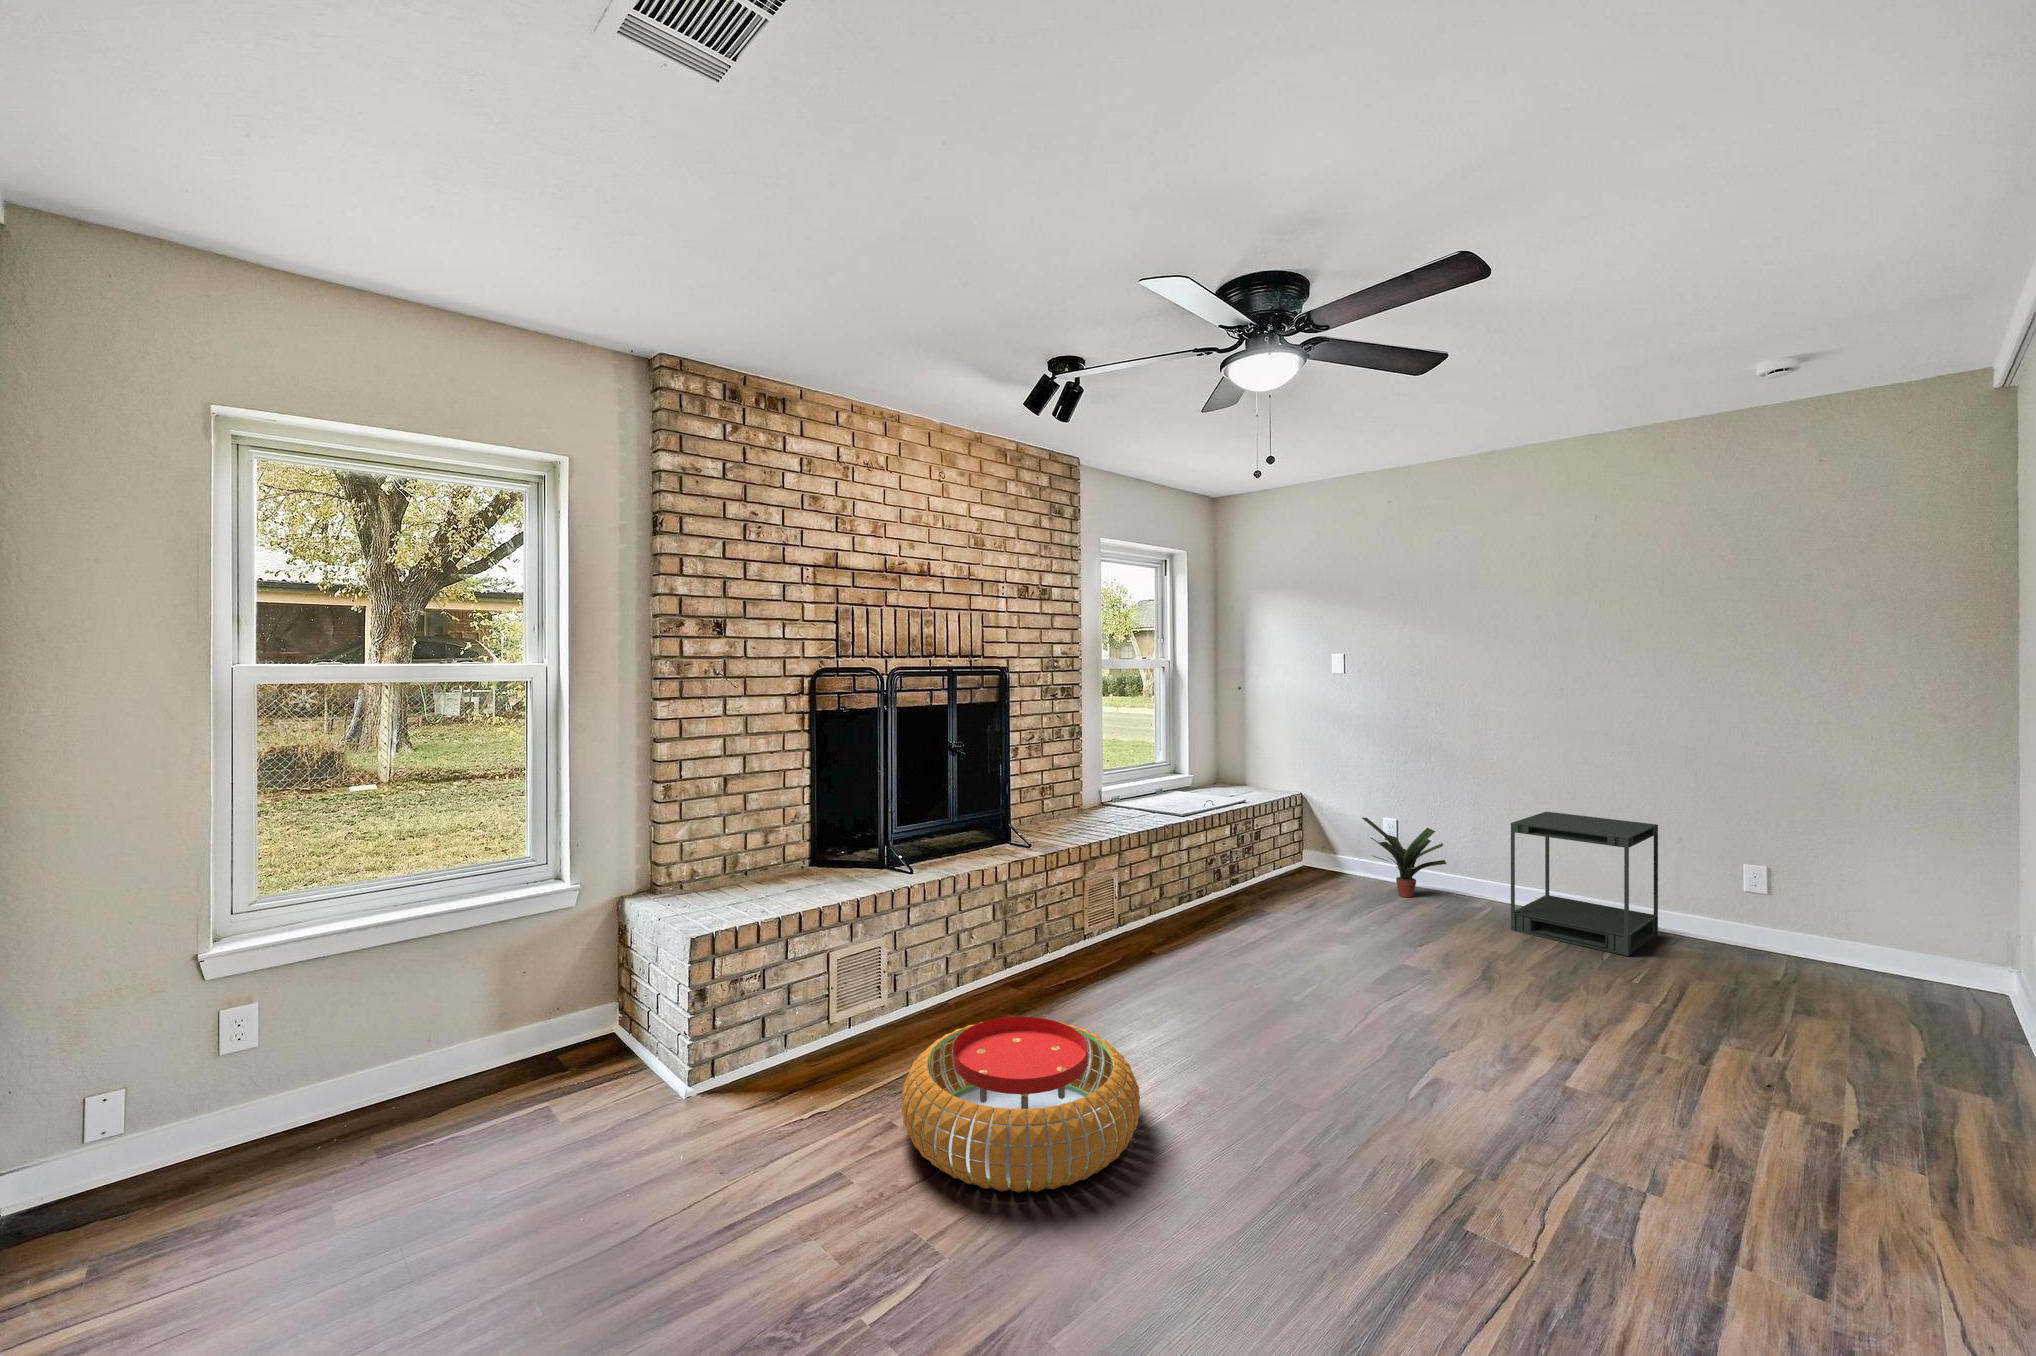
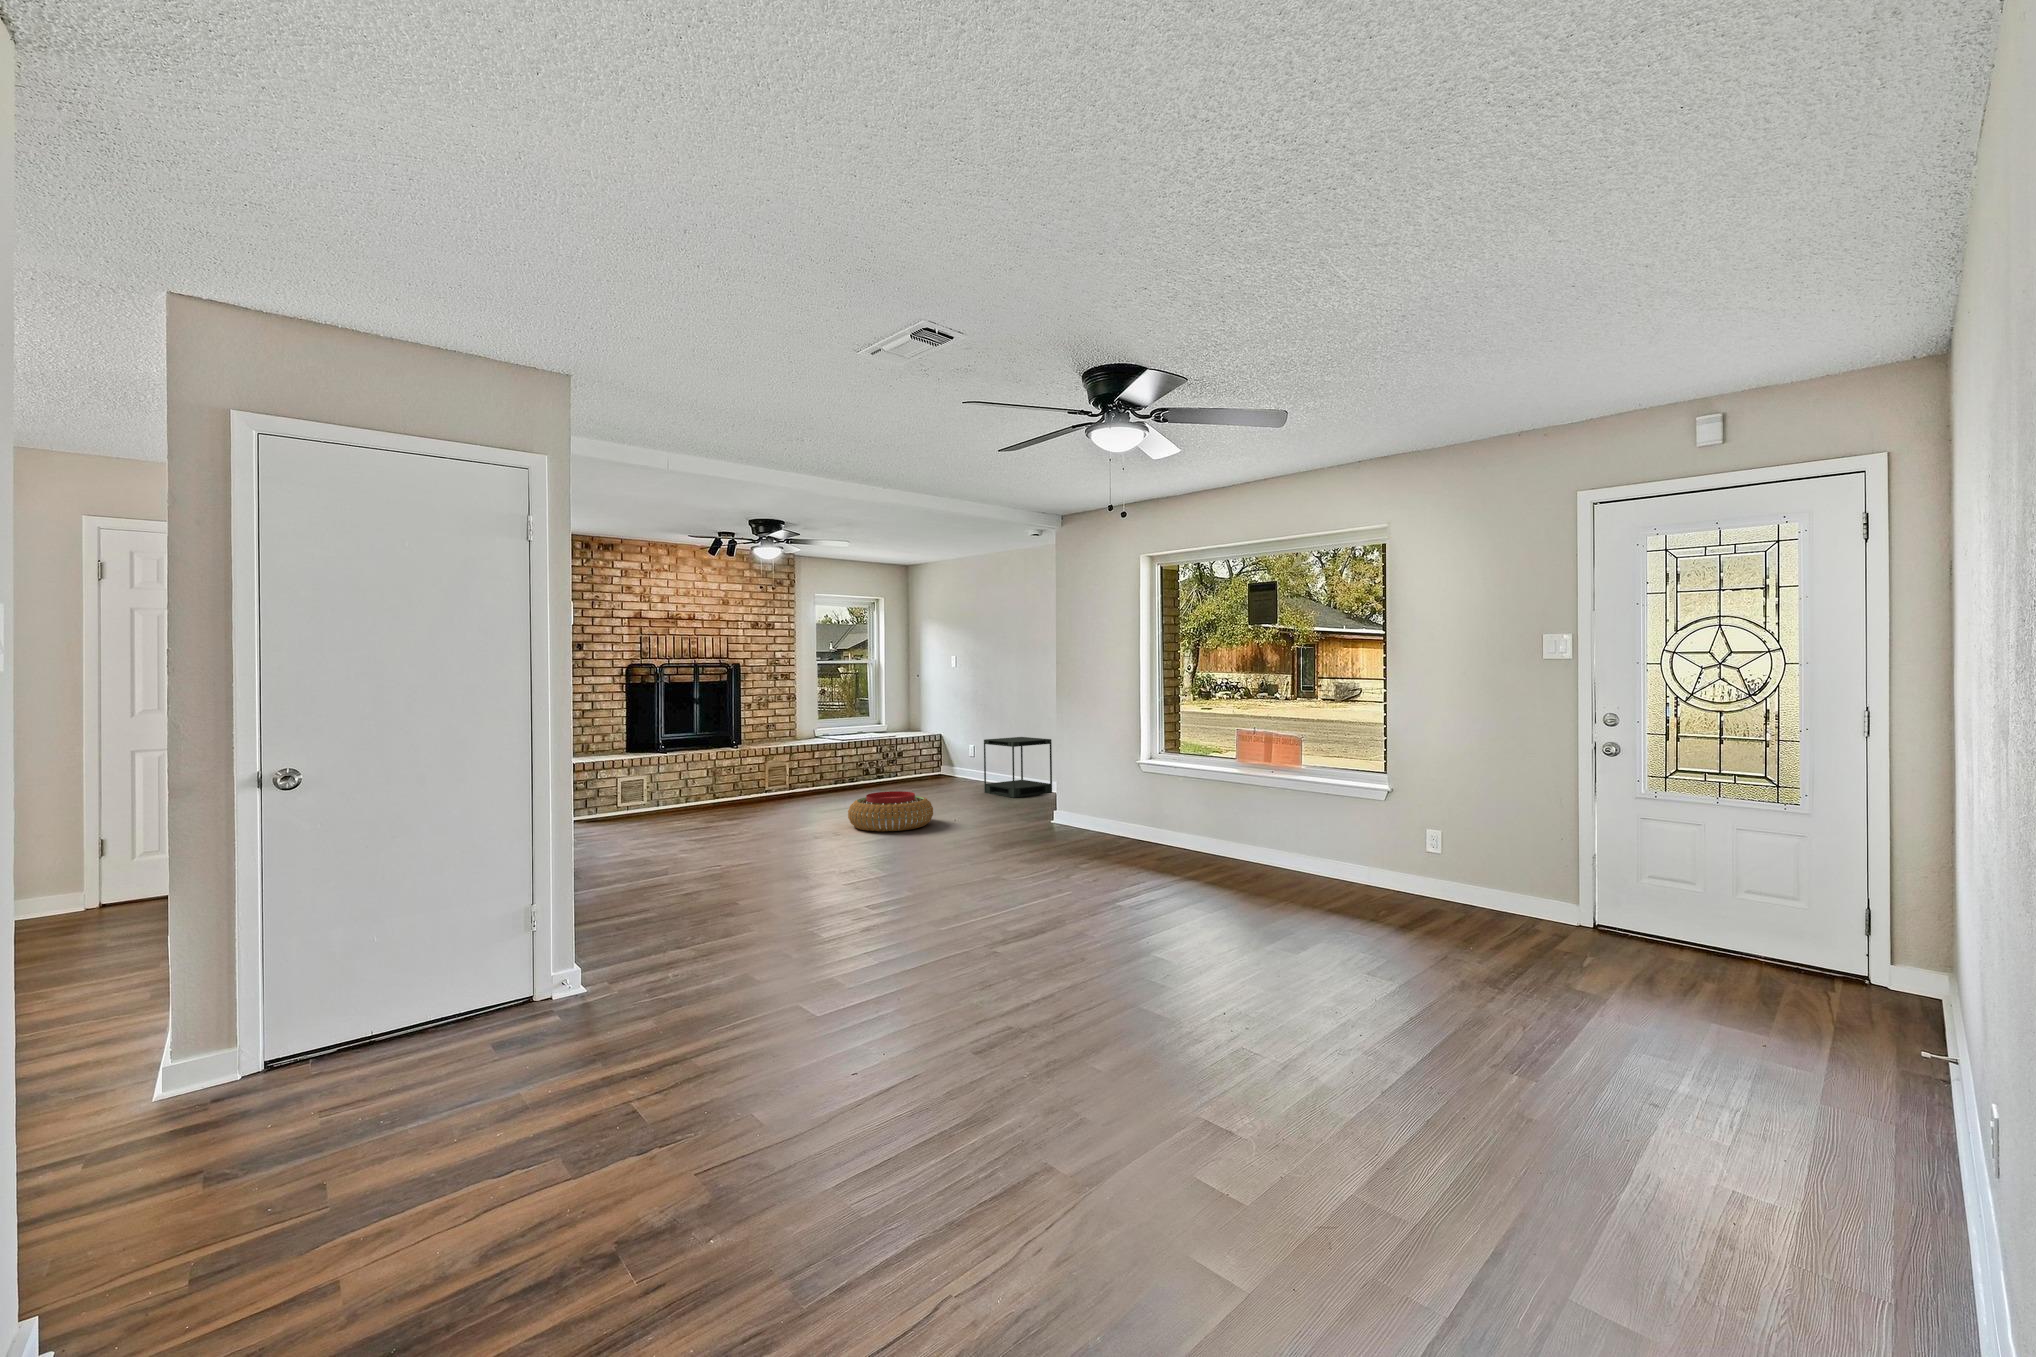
potted plant: present [1362,818,1447,897] -> none [947,744,984,785]
pouf: present [902,1017,1140,1192] -> present [848,791,933,831]

